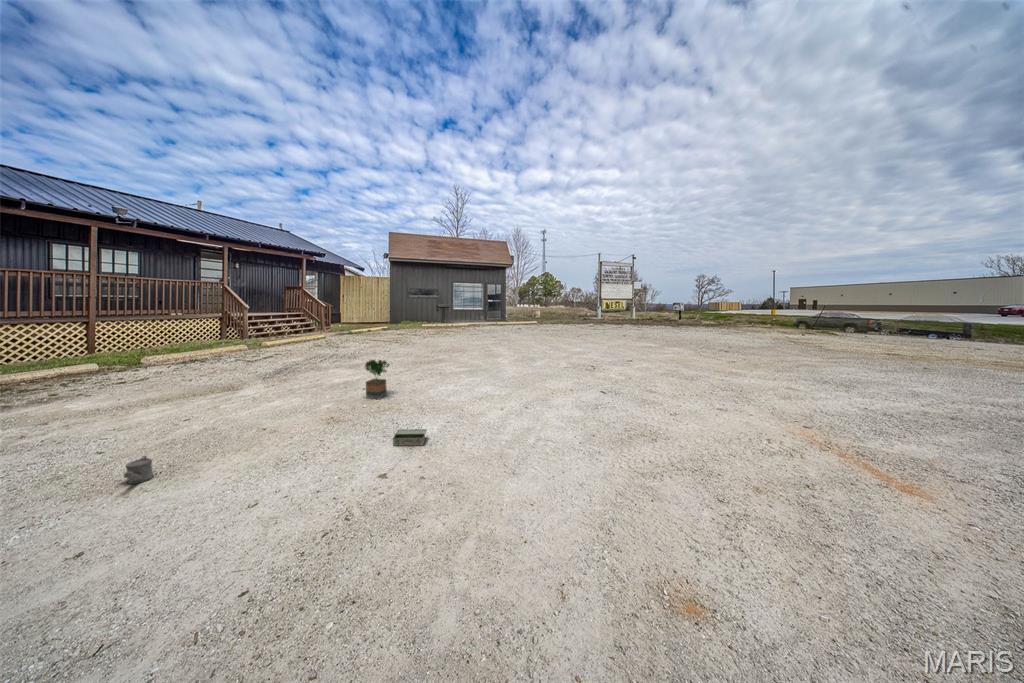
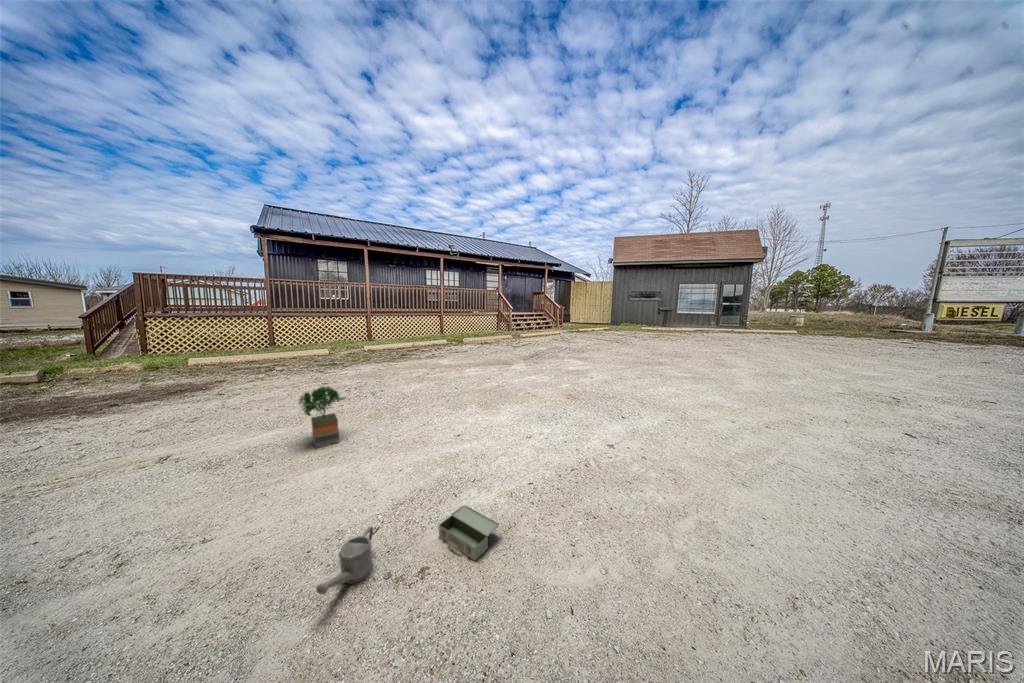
potted tree: present [365,360,389,399] -> present [298,387,346,448]
watering can: present [124,456,154,484] -> present [316,527,373,594]

